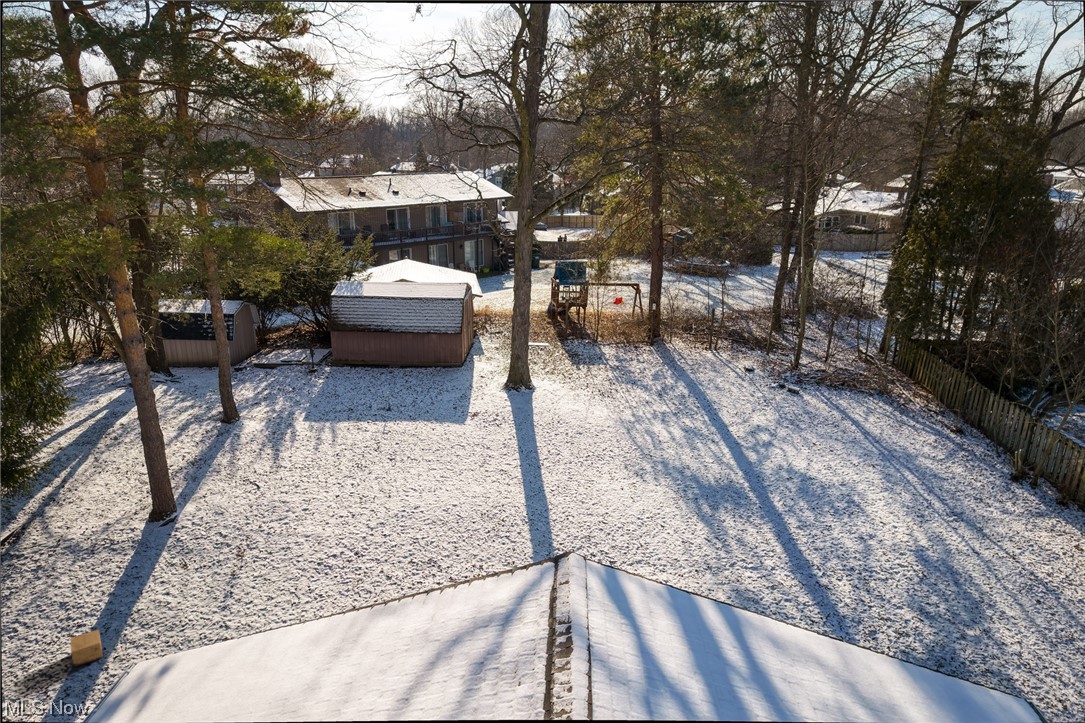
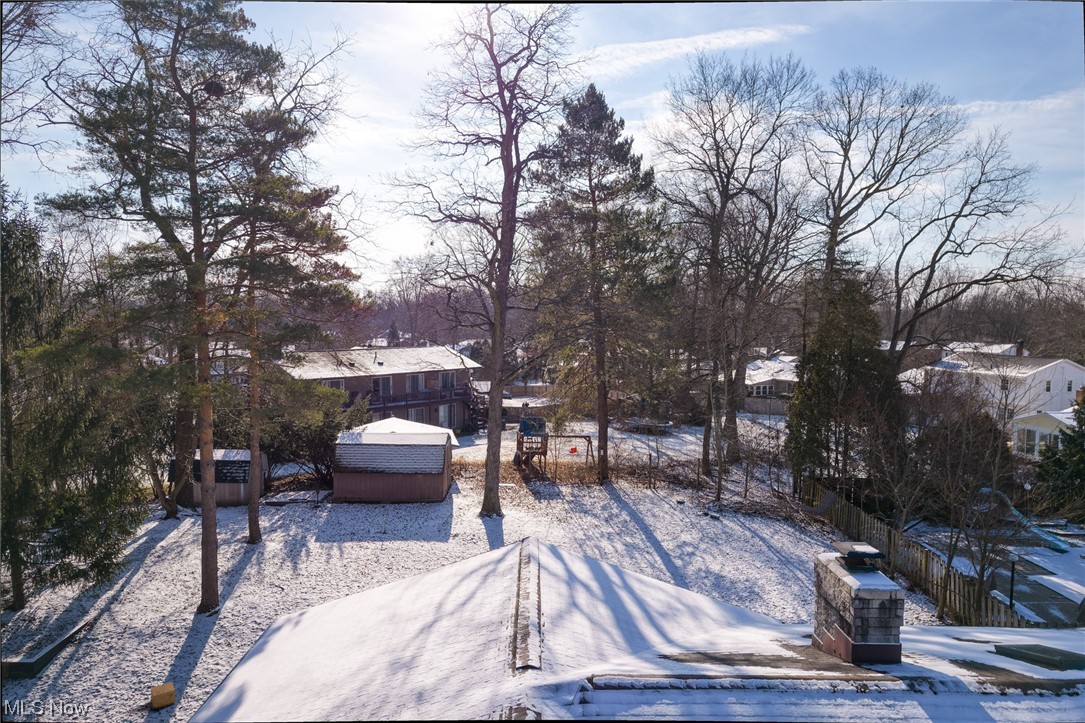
lounge chair: none [903,361,955,403] -> present [801,491,837,524]

